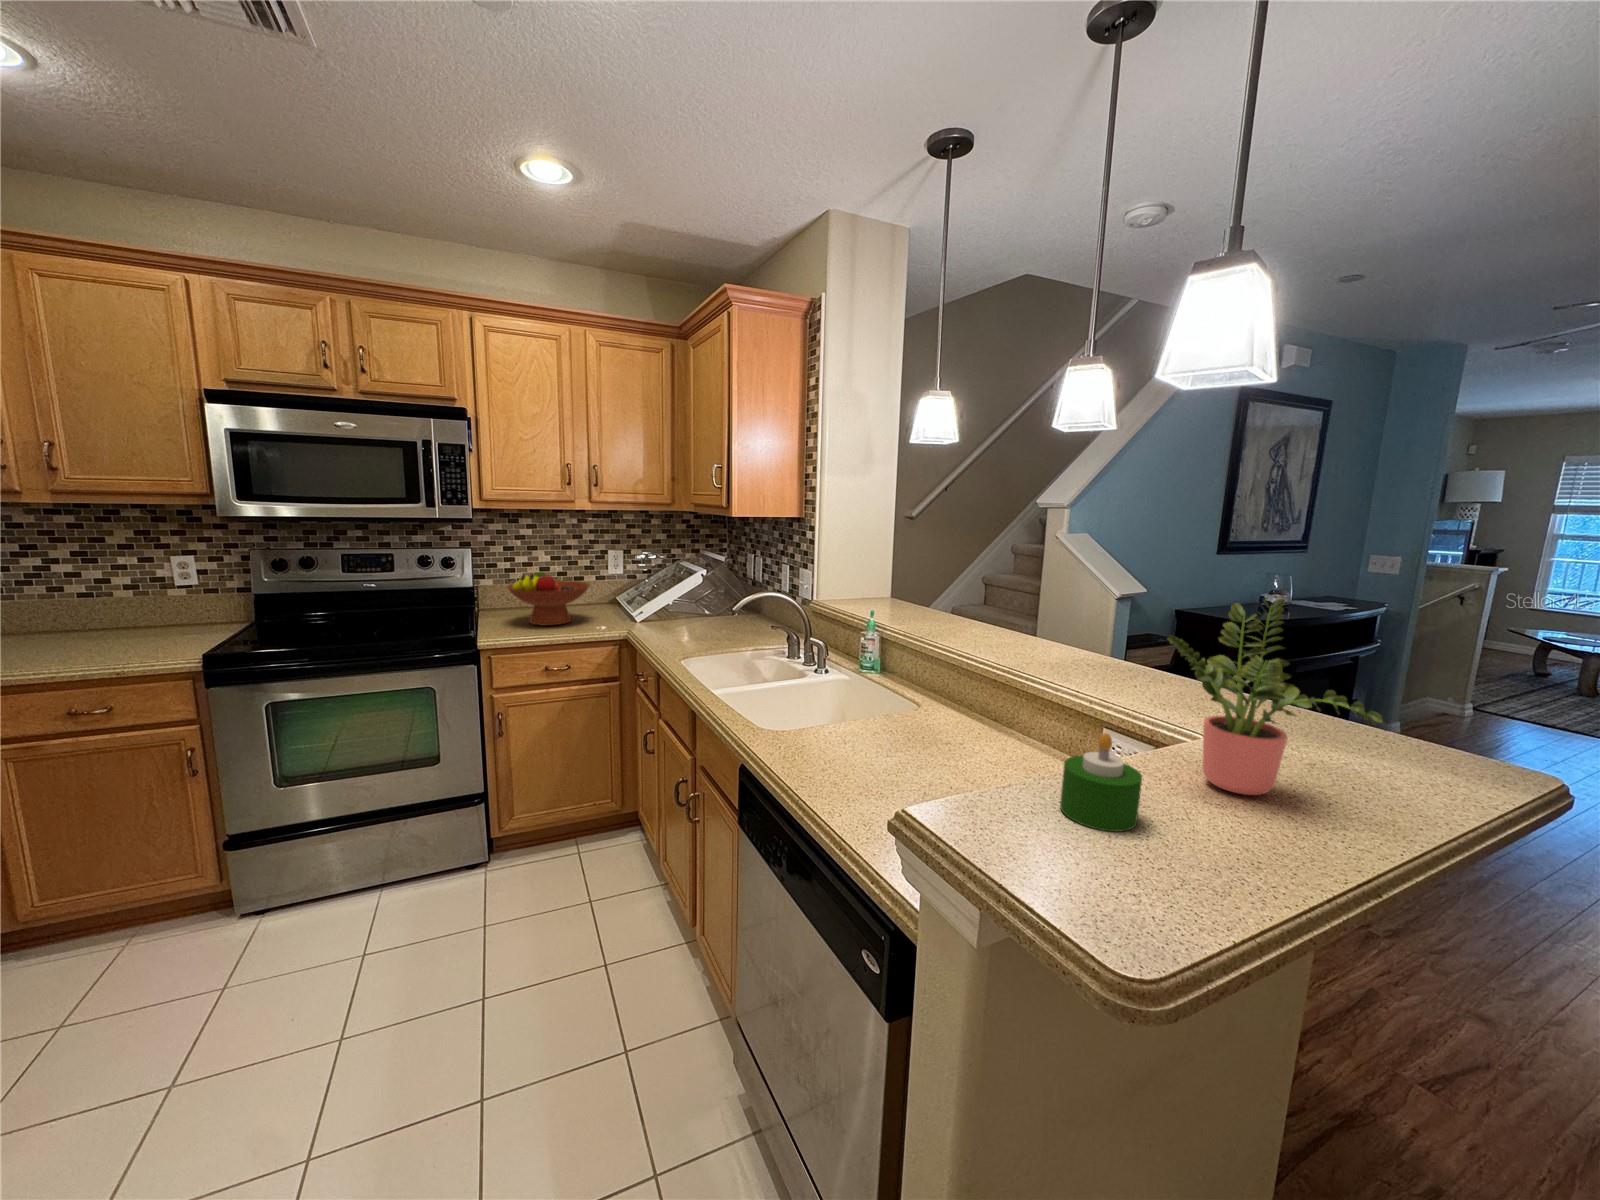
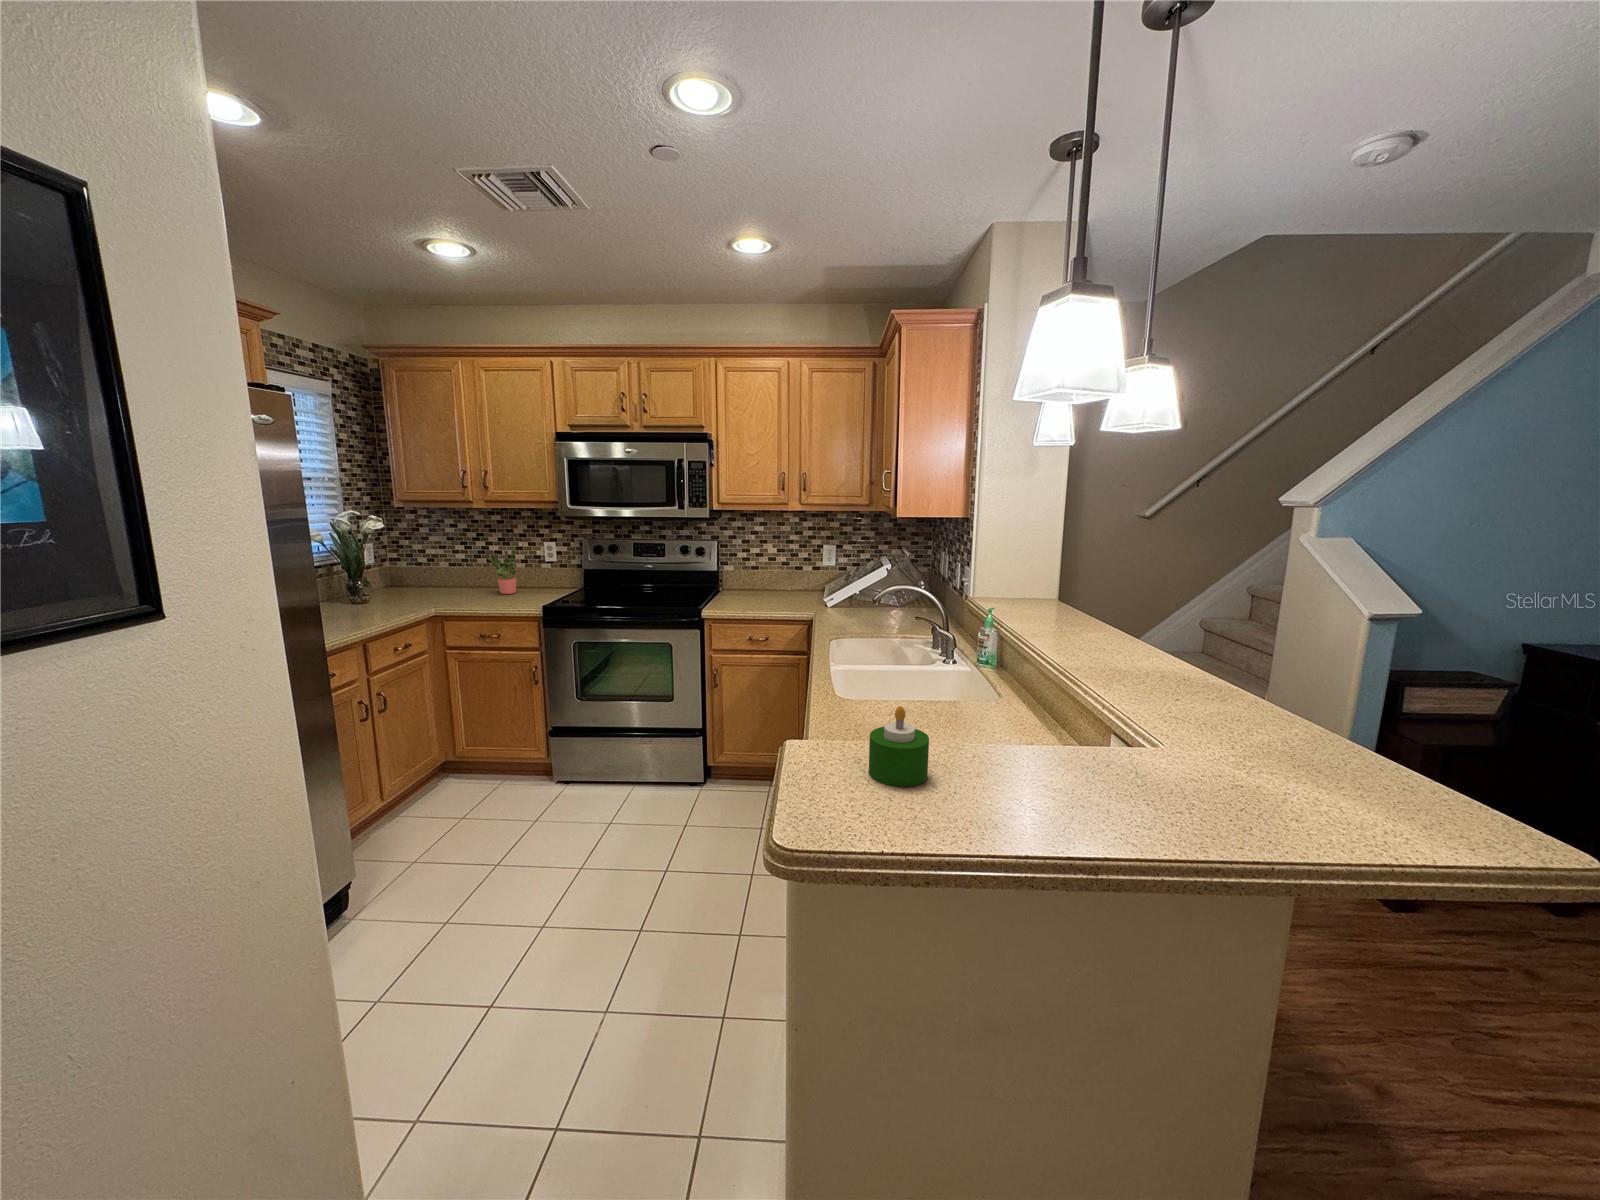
fruit bowl: present [507,572,590,626] -> none [730,561,794,605]
potted plant: present [1167,599,1383,795] -> present [489,548,516,594]

